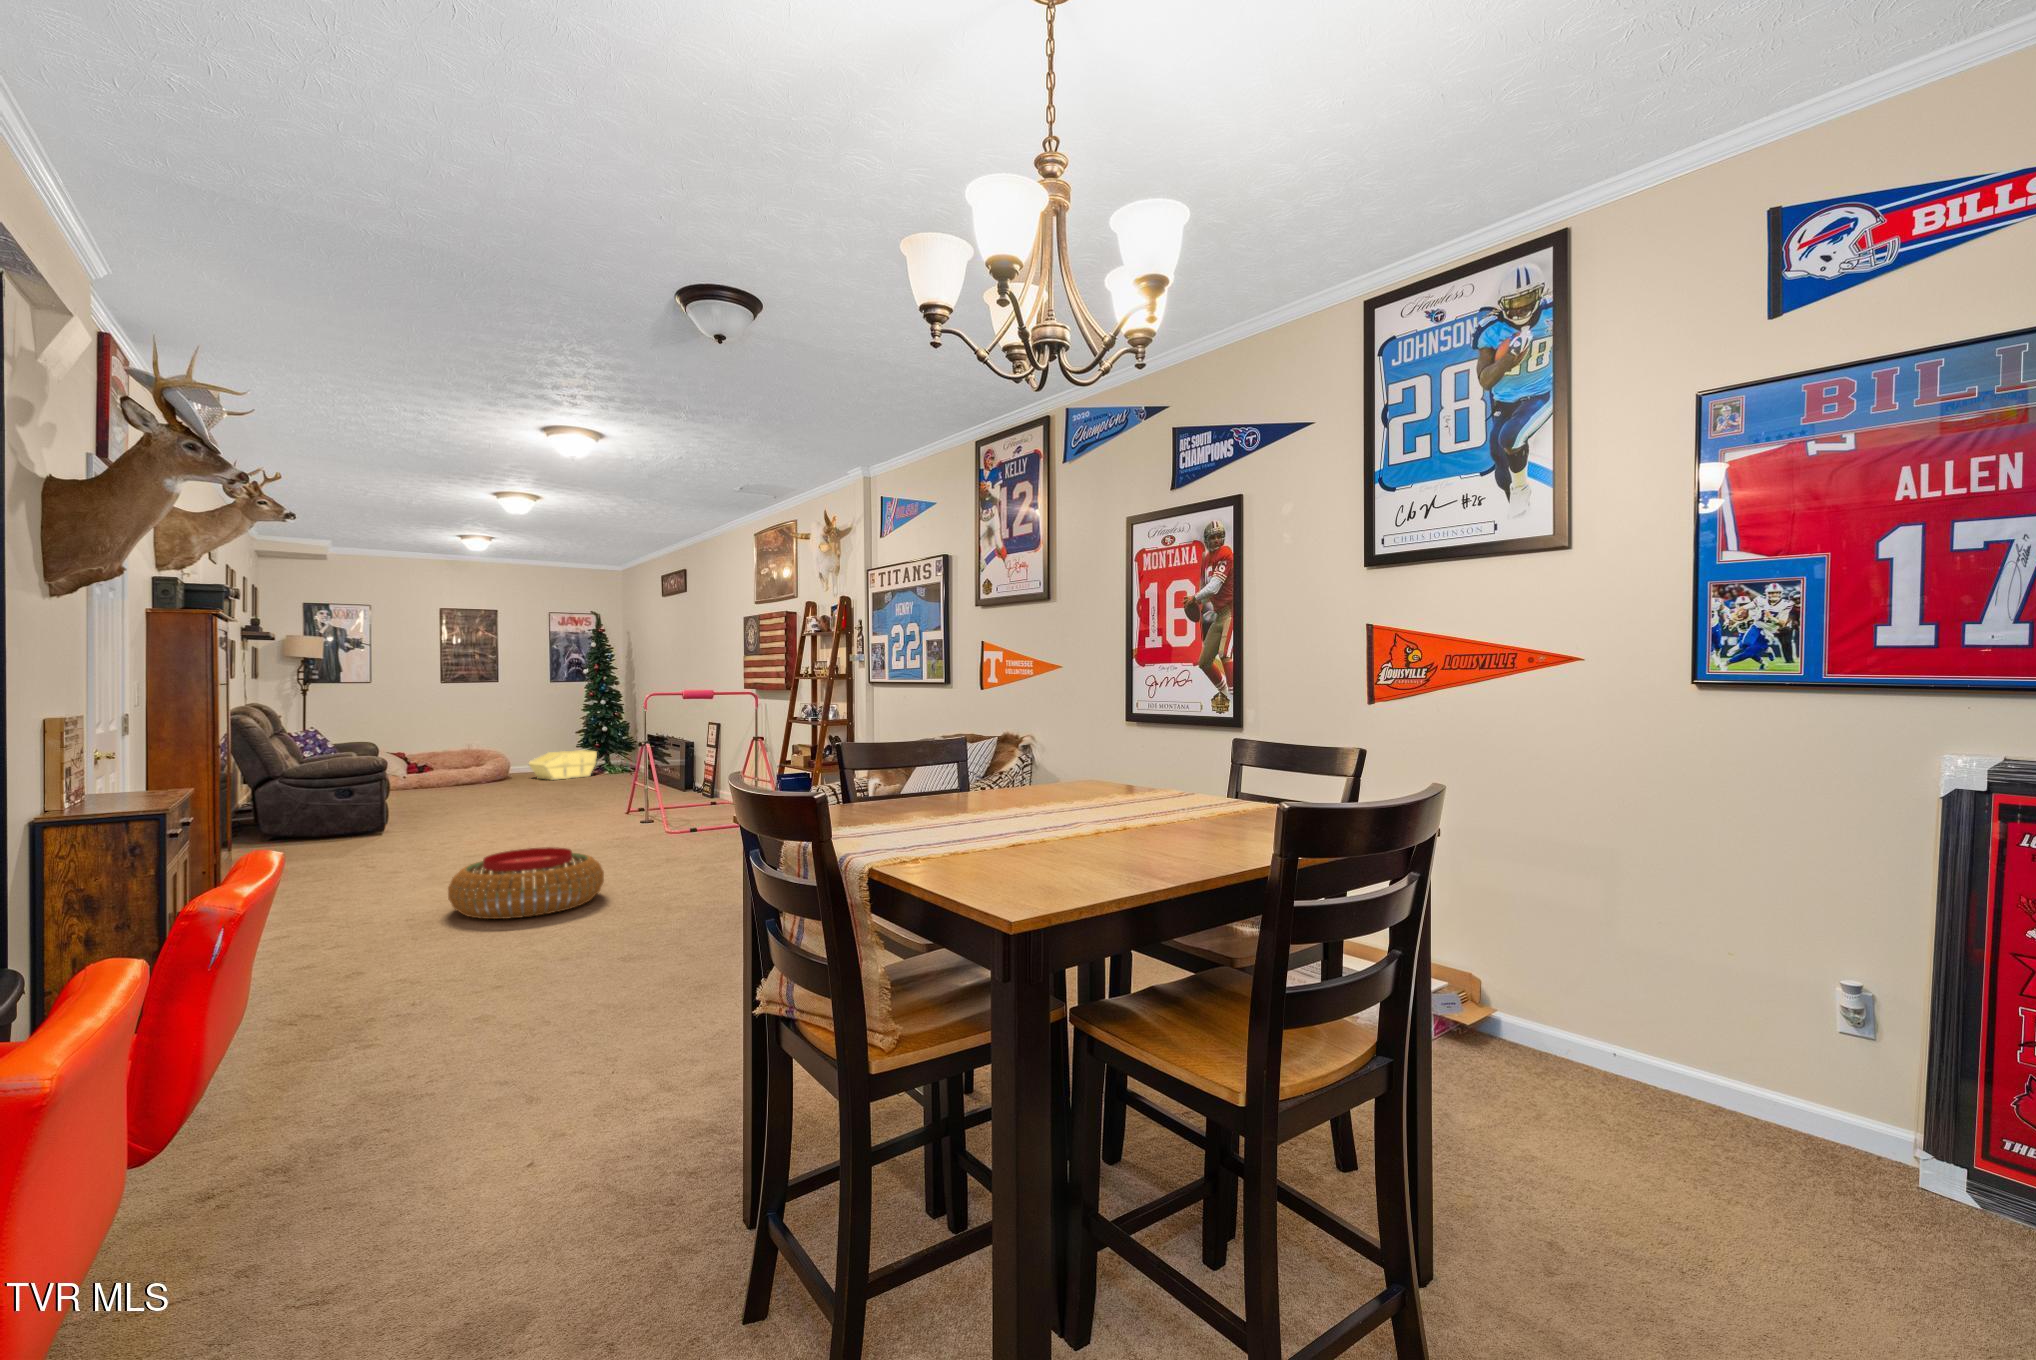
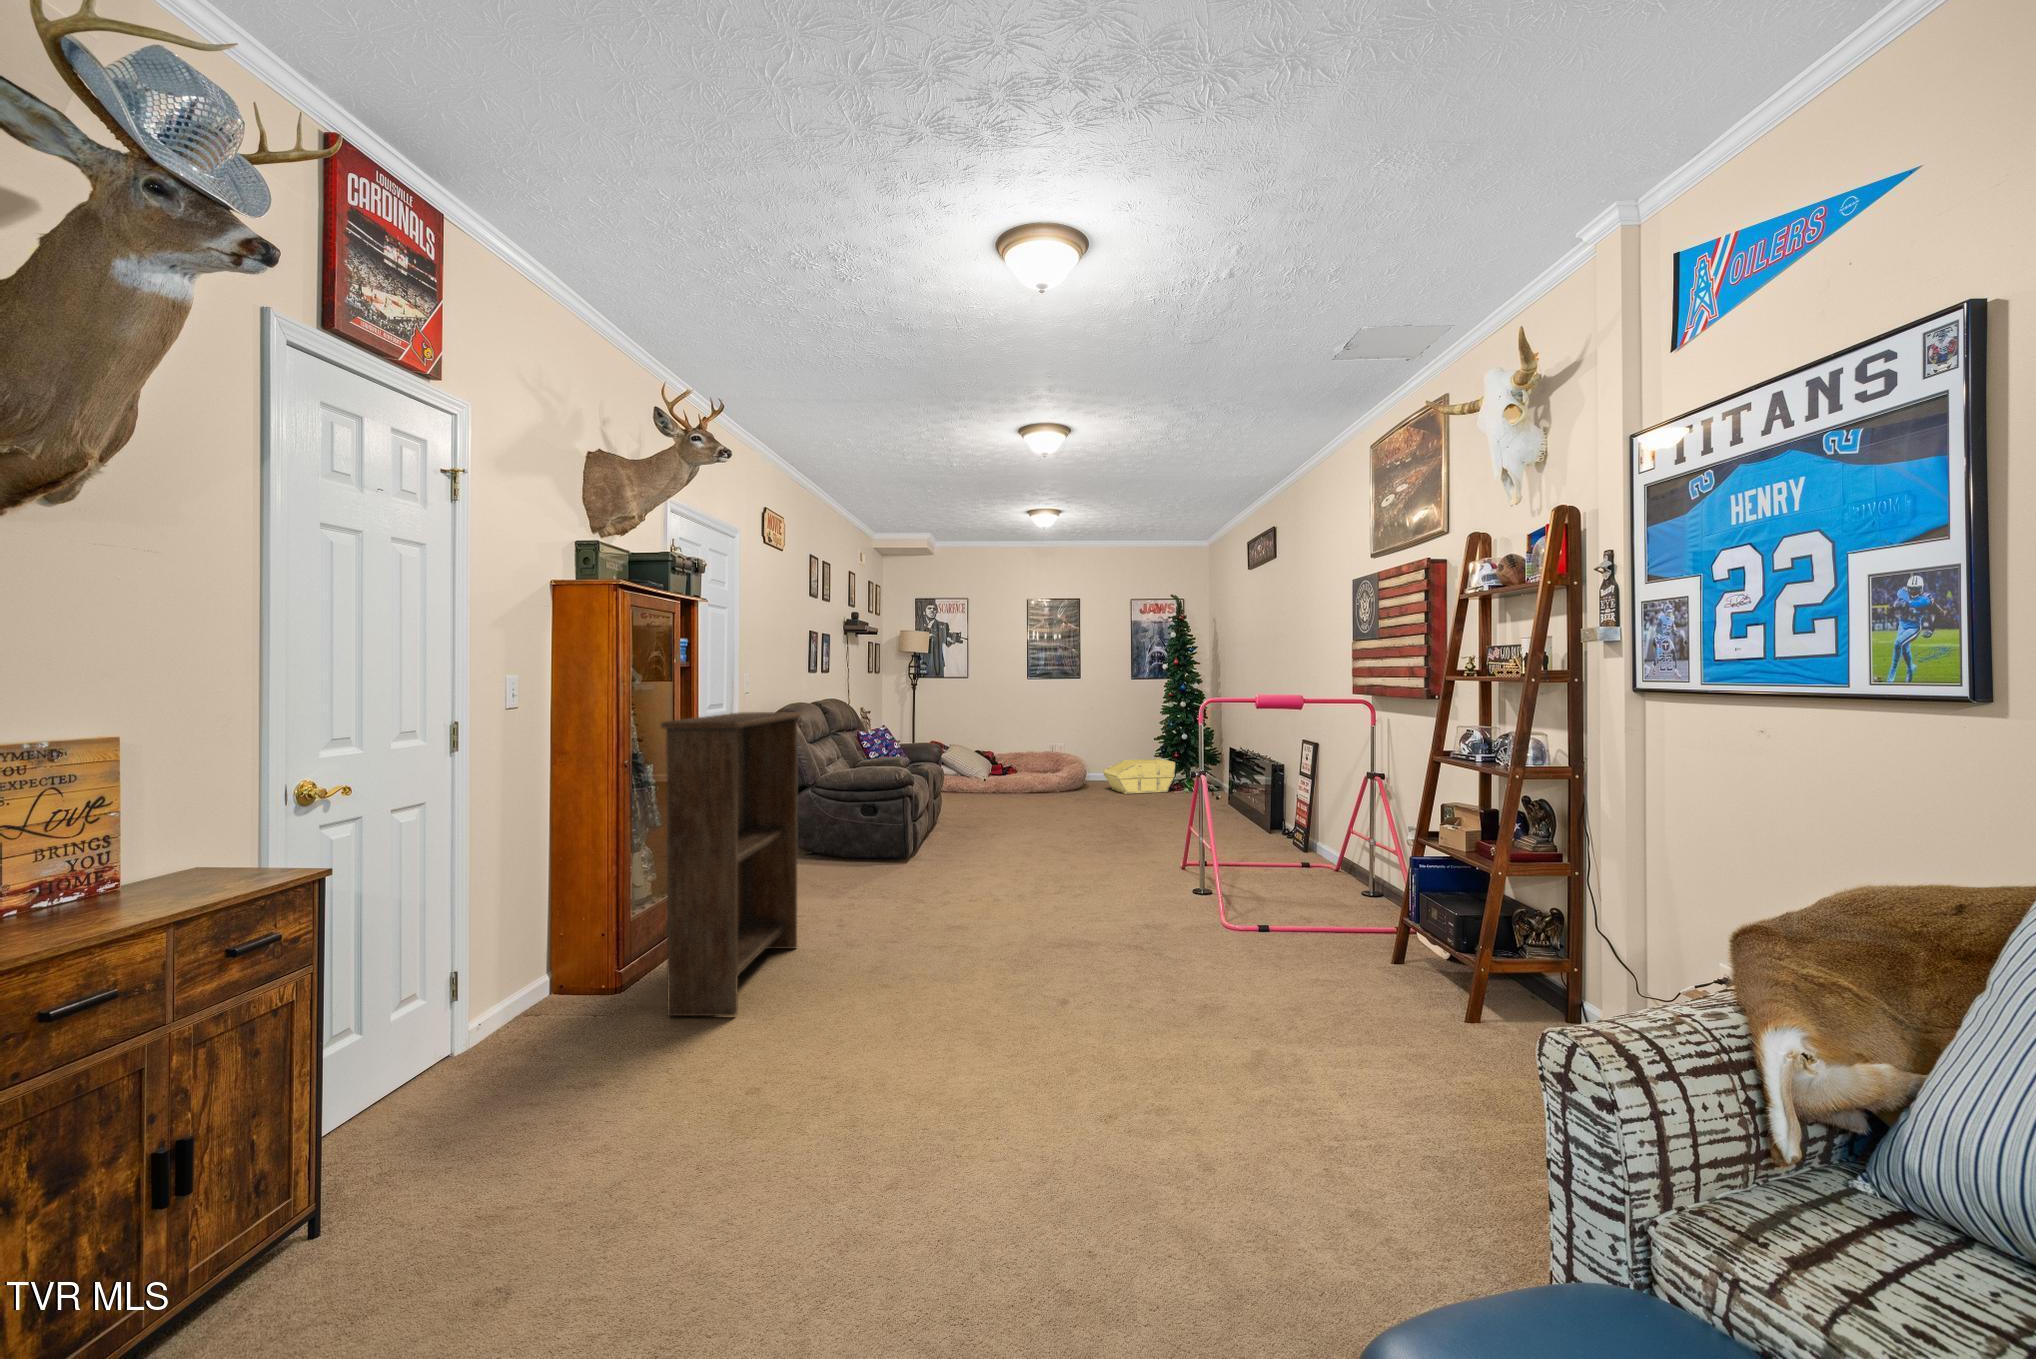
bookshelf: none [288,707,354,912] -> present [661,712,801,1016]
pouf: present [448,847,604,919] -> none [795,979,1054,1154]

